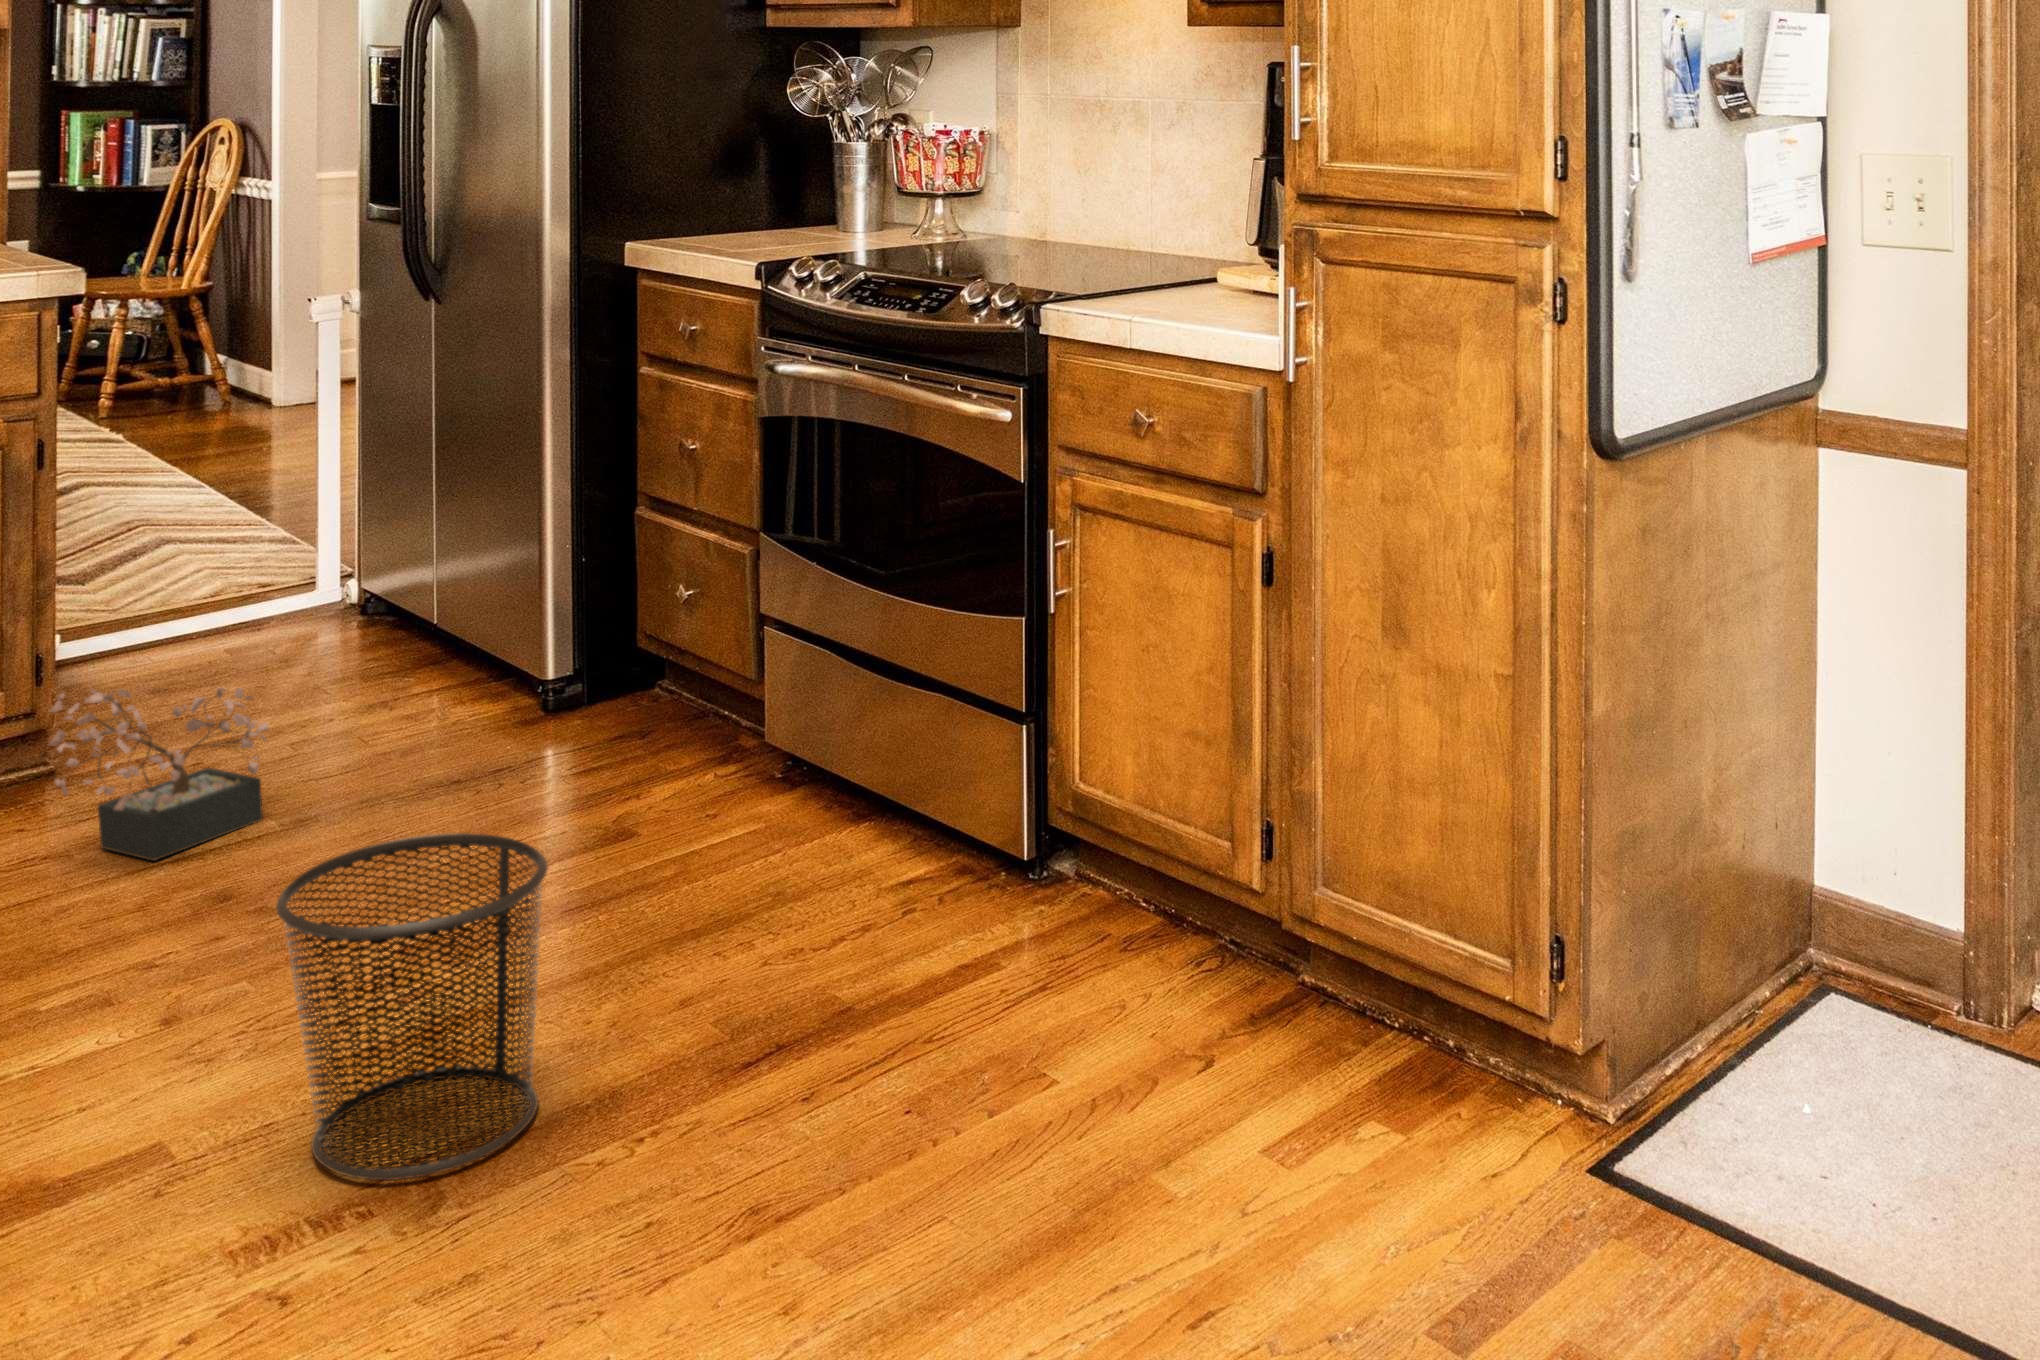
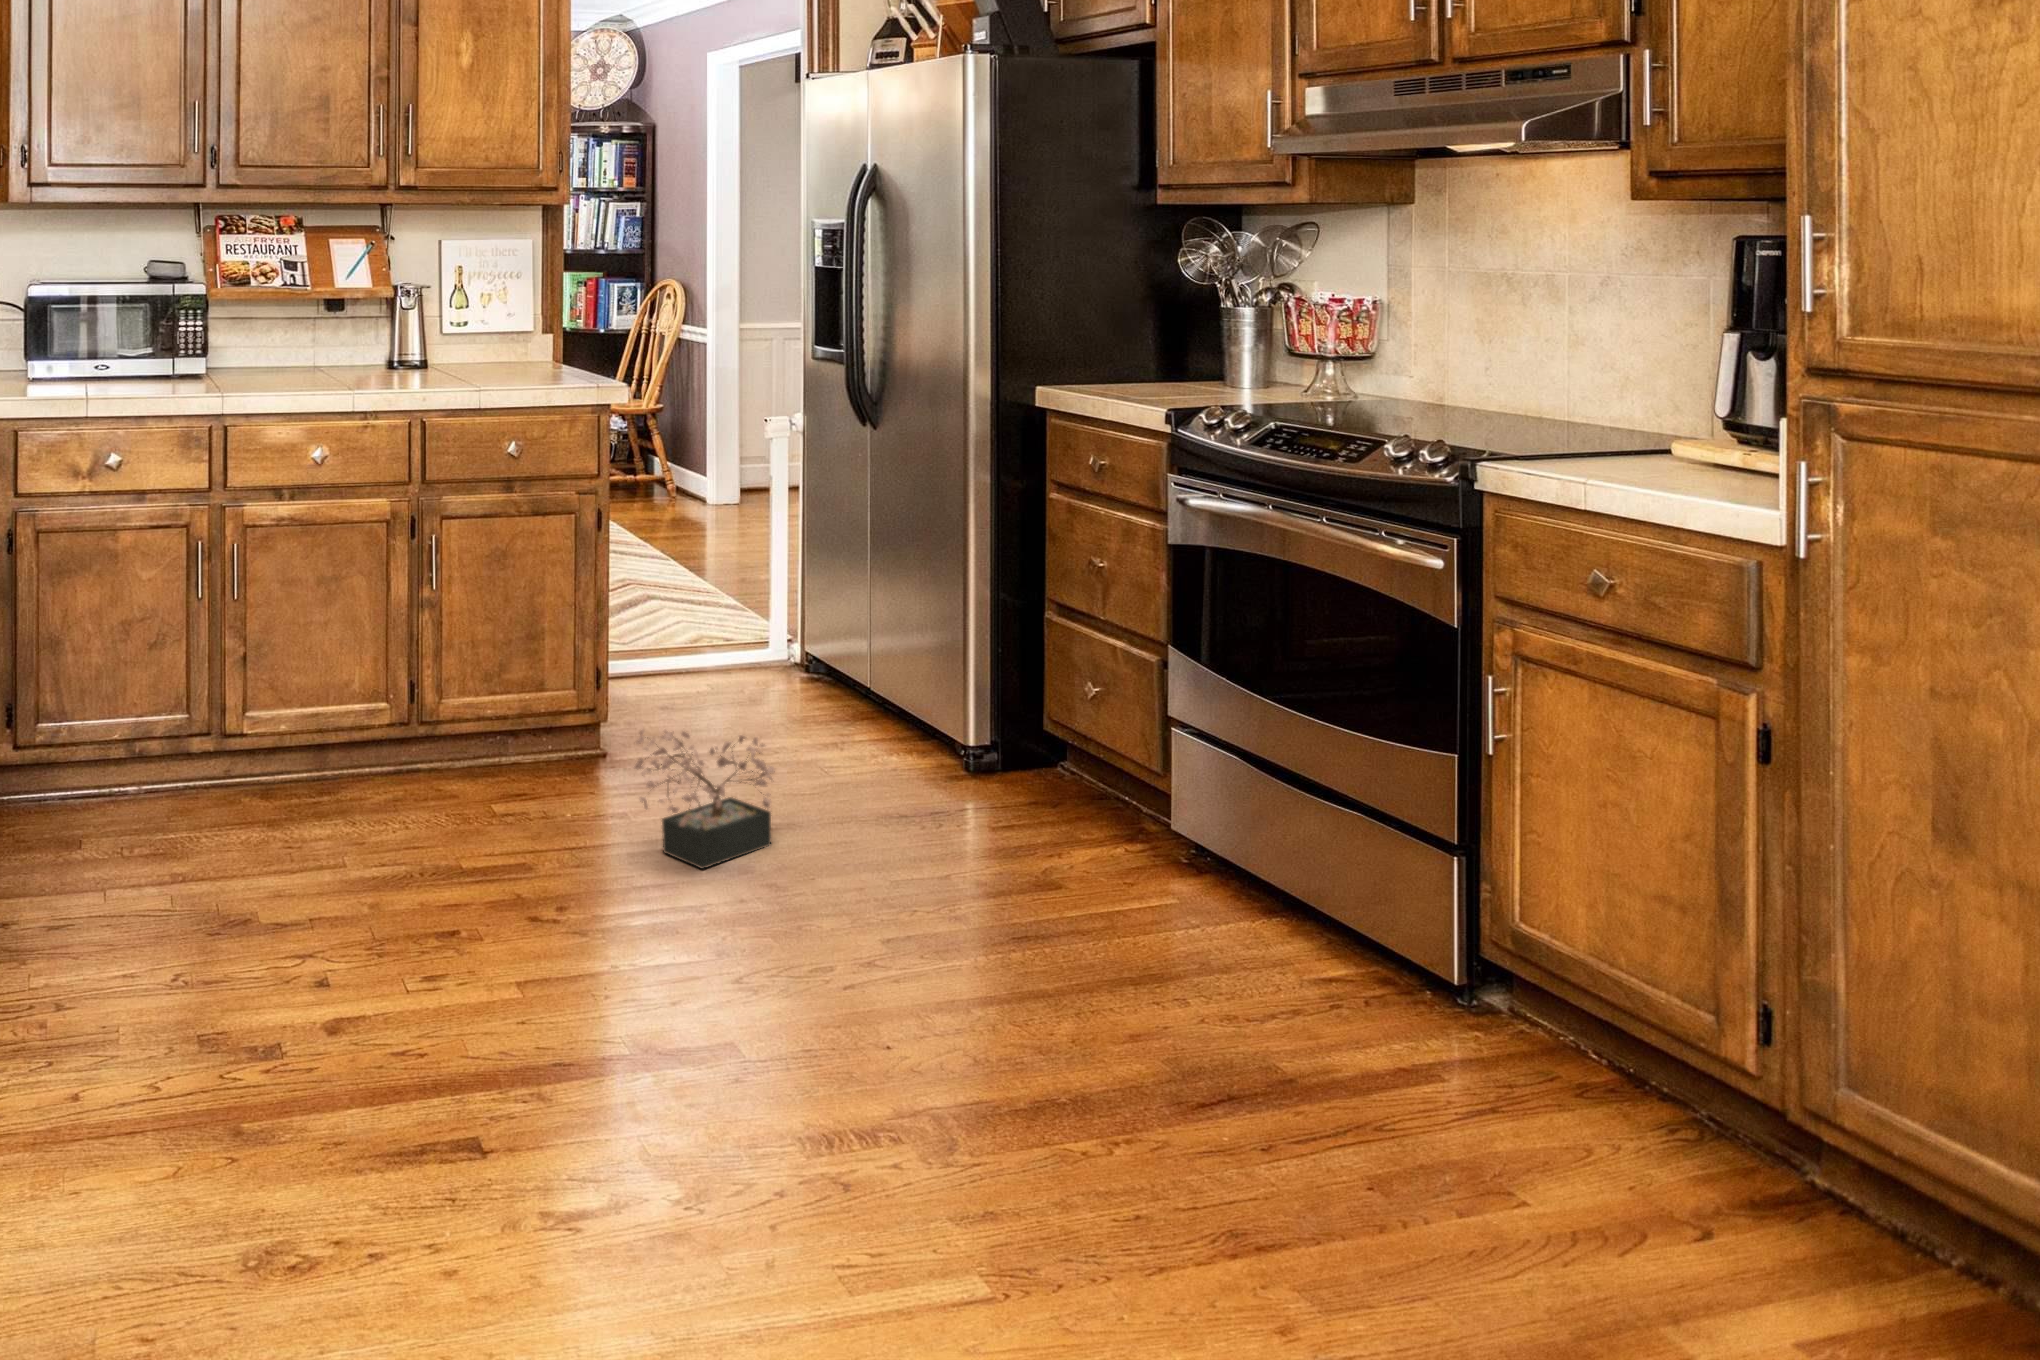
waste bin: present [276,833,548,1180] -> none [860,897,1069,1197]

